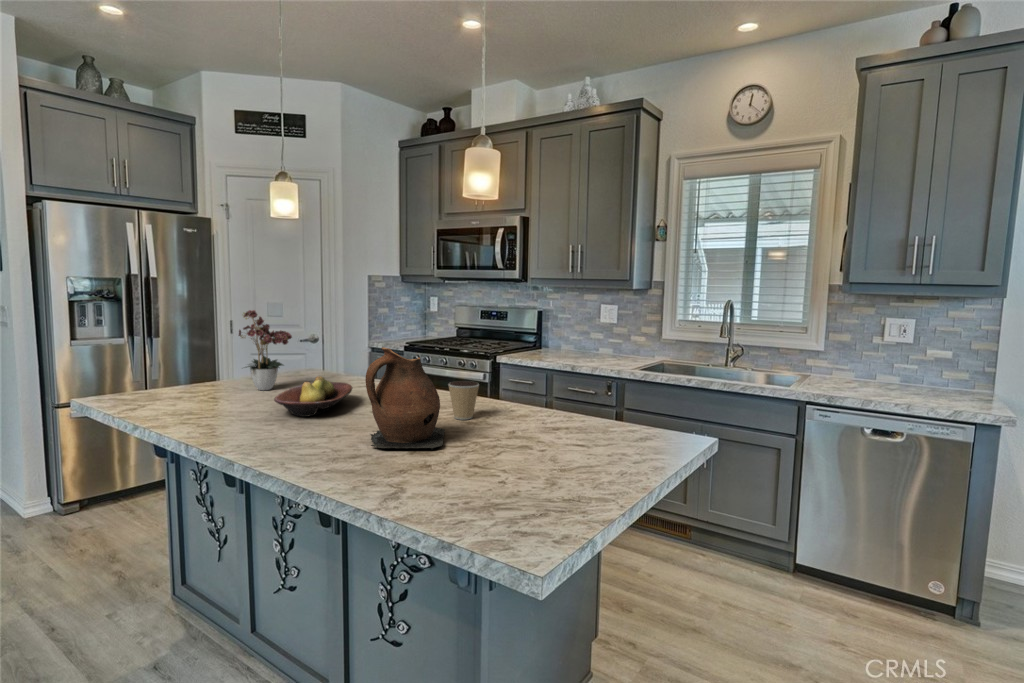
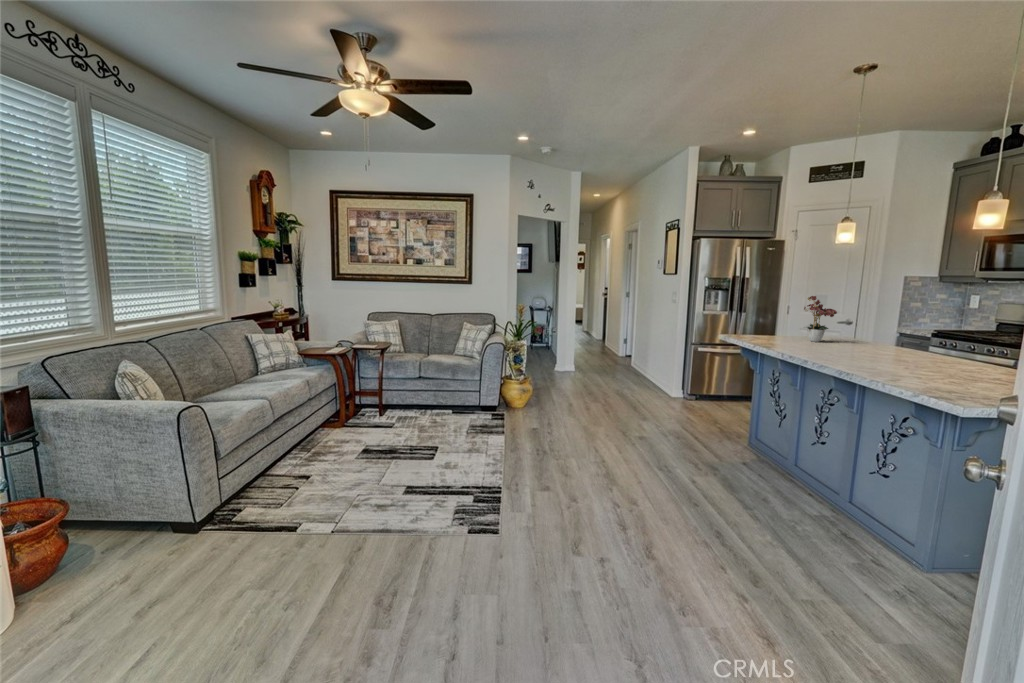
ceramic pitcher: present [365,347,445,450] -> none [885,316,945,376]
fruit bowl: present [274,376,352,417] -> none [825,335,877,354]
coffee cup: present [448,381,479,420] -> none [955,346,985,371]

